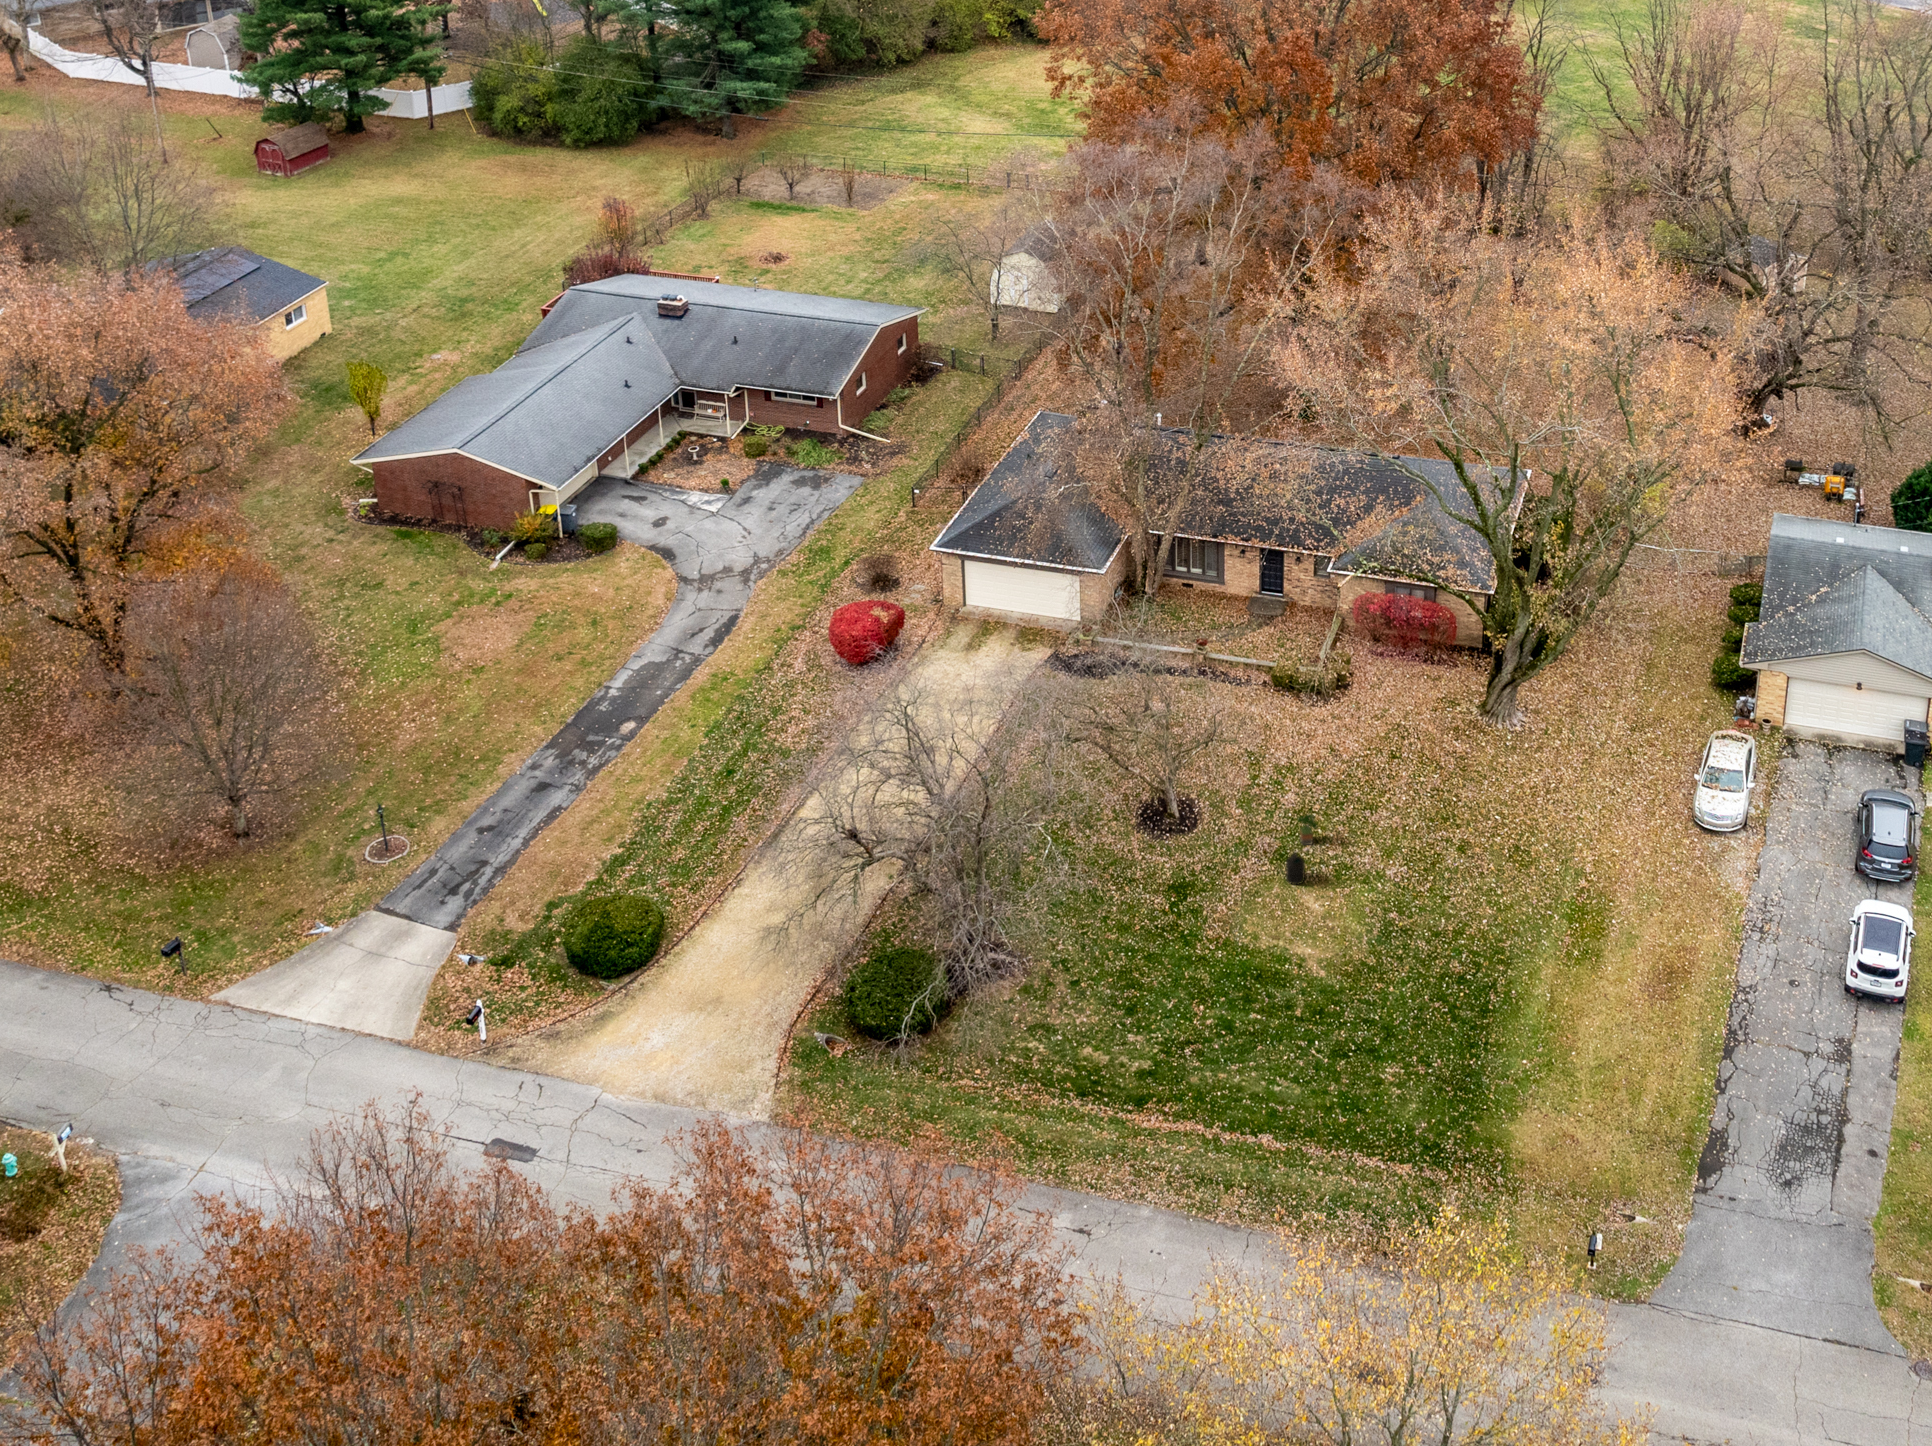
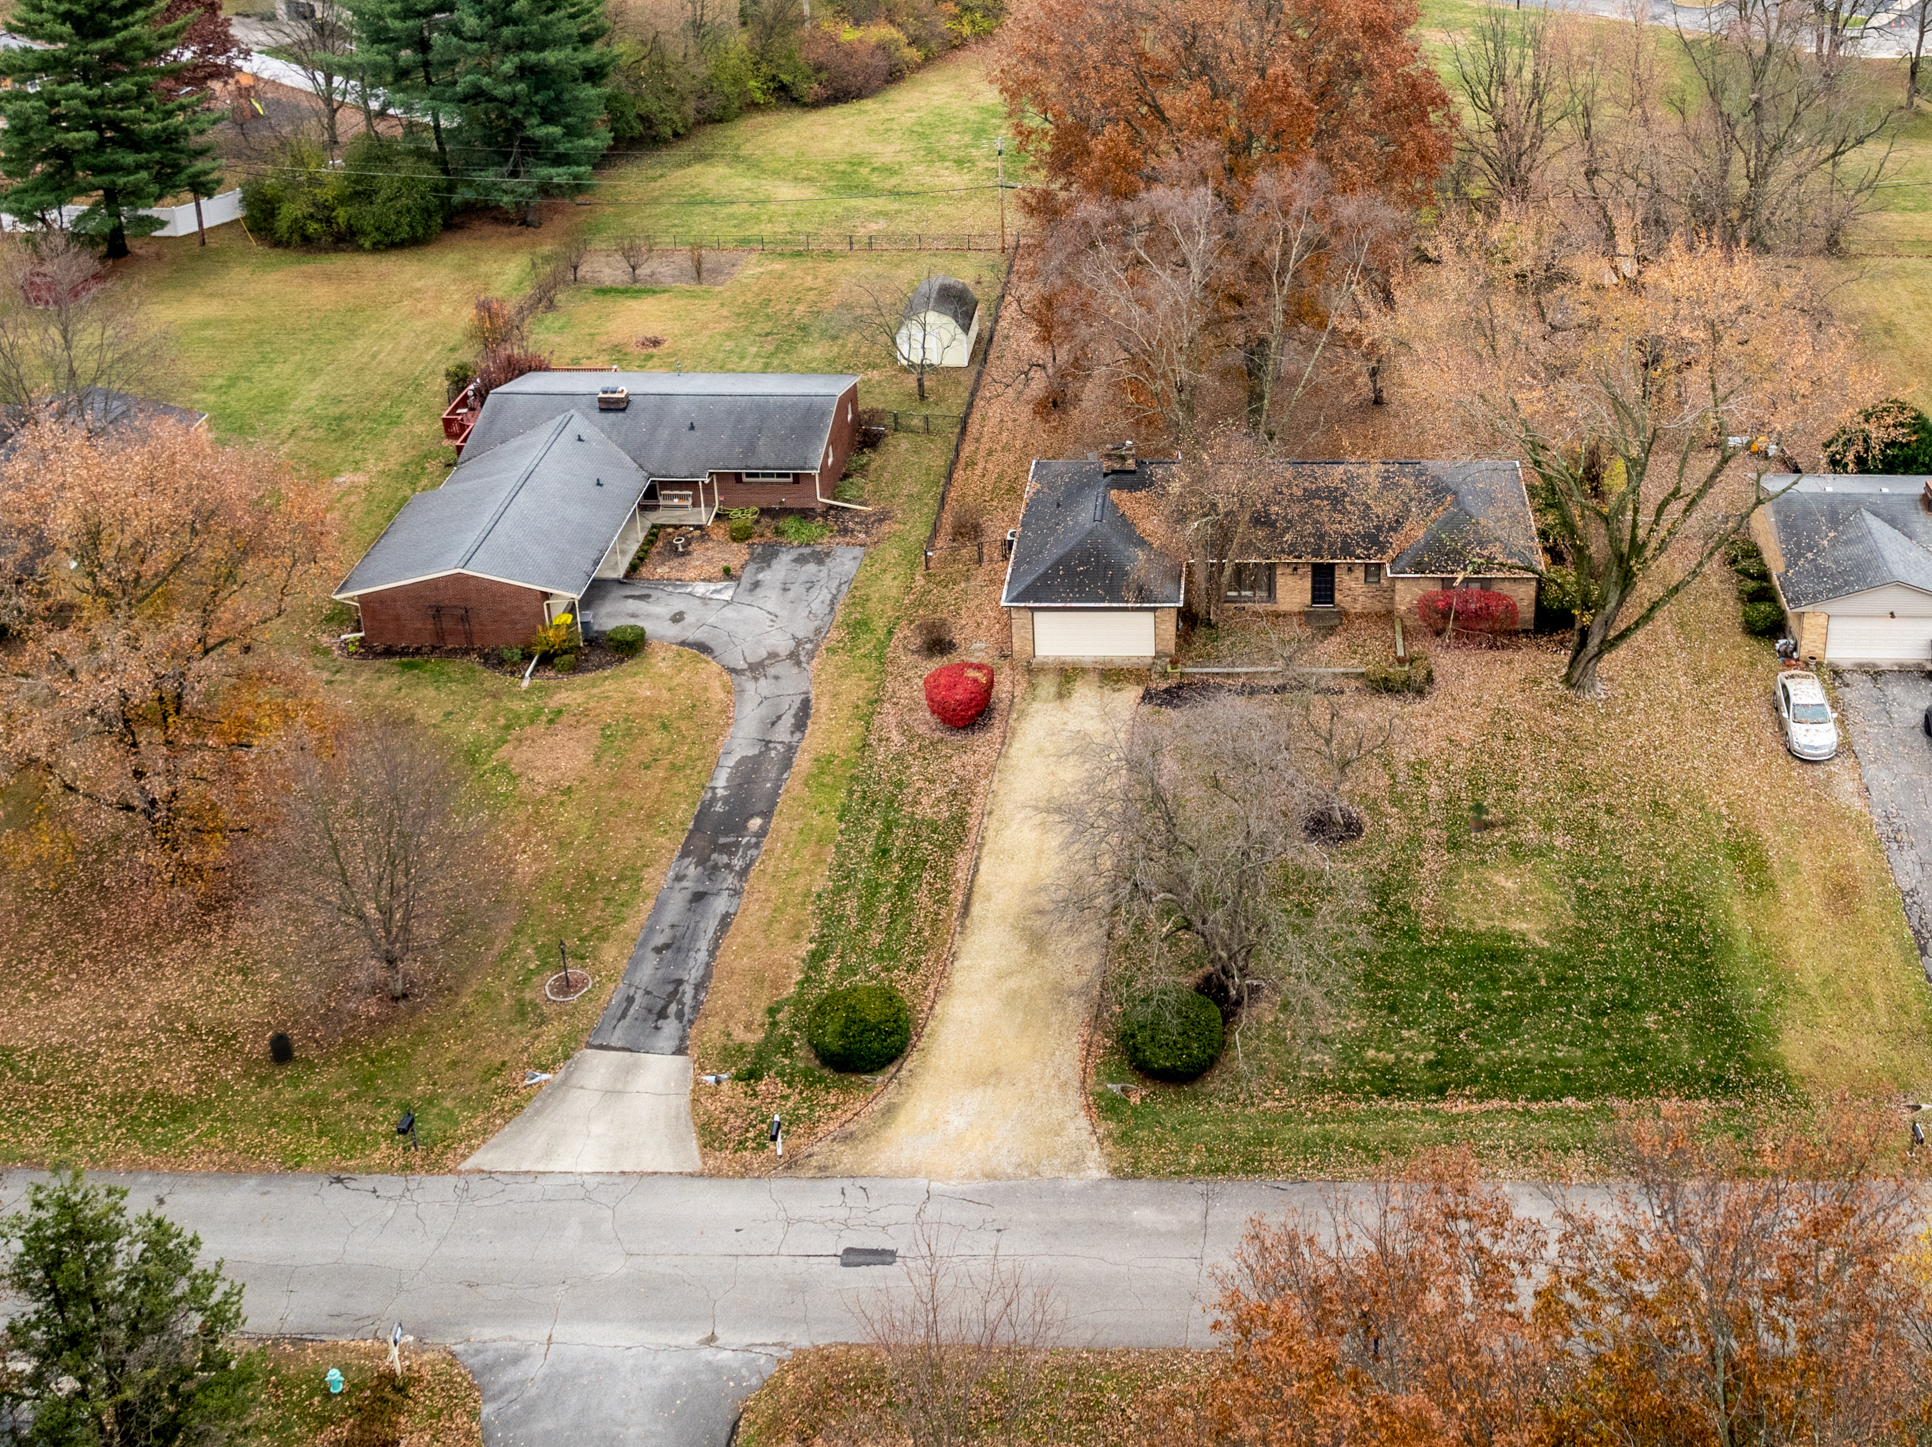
trash can: present [1286,852,1305,885] -> present [268,1030,294,1065]

